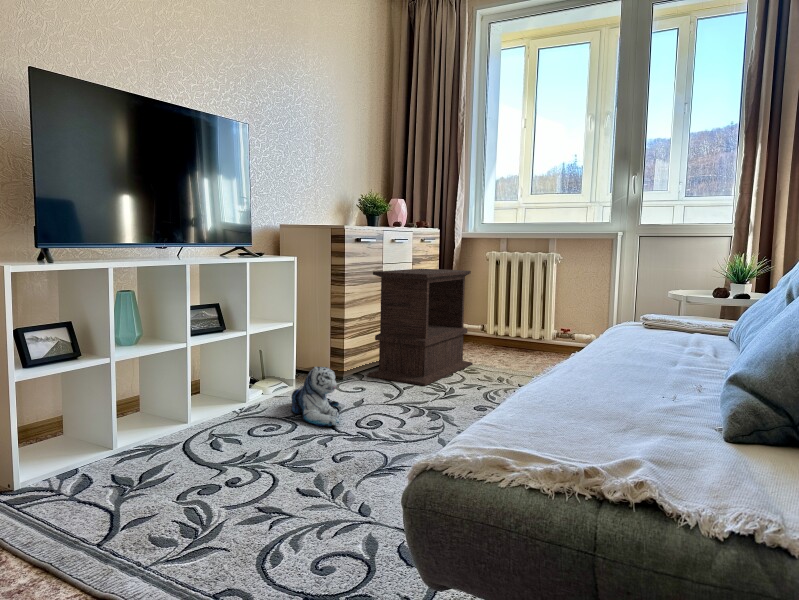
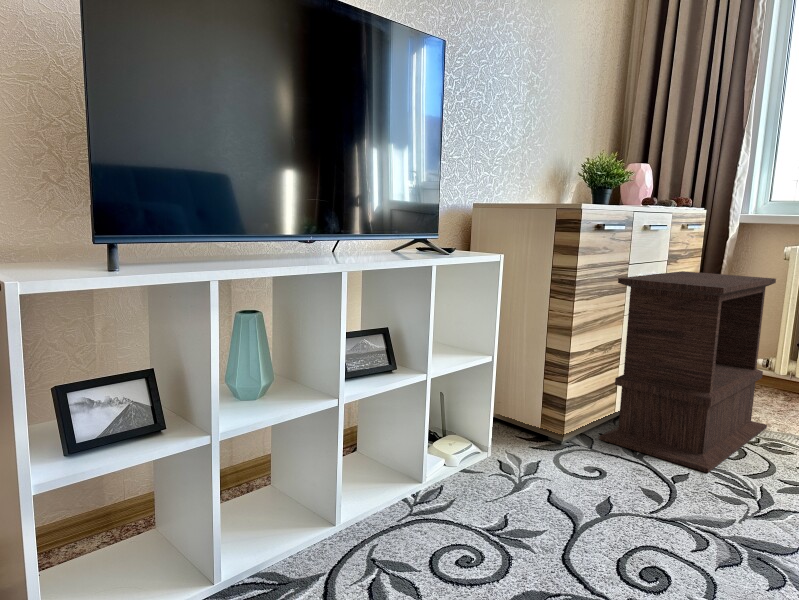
plush toy: present [291,367,340,427] -> none [495,450,591,570]

